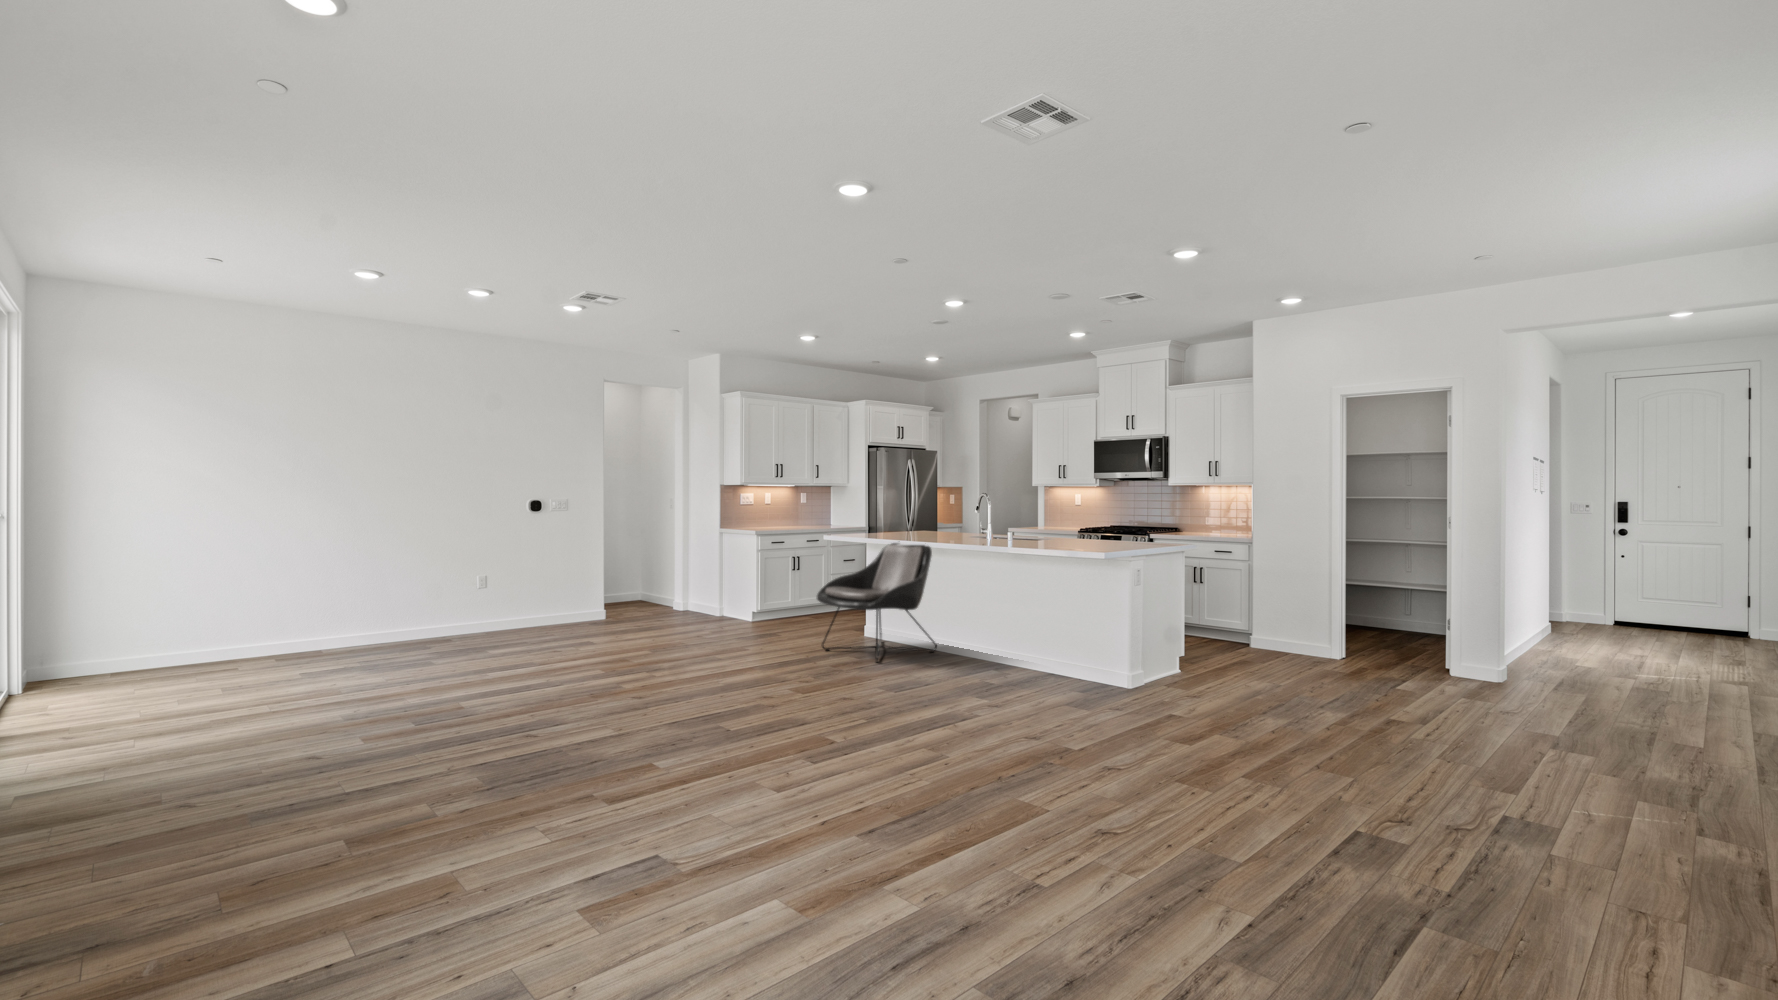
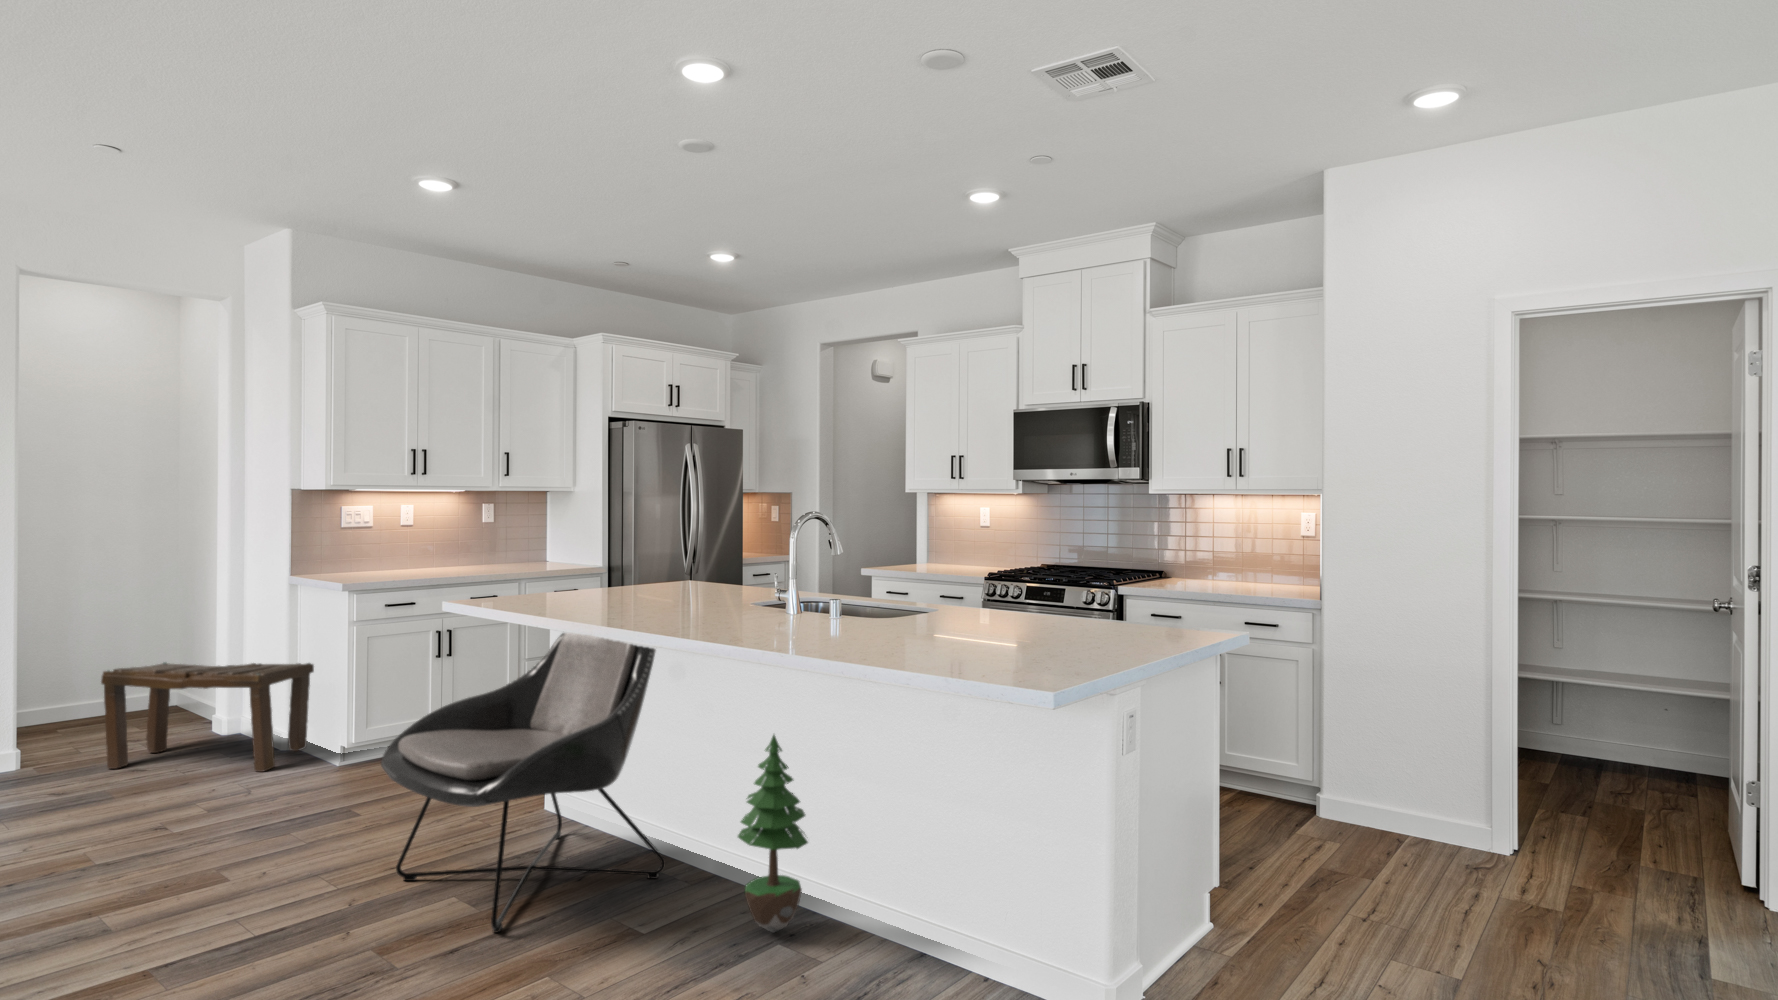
bench: none [644,571,737,622] -> present [101,662,314,772]
potted tree: none [977,582,1007,666] -> present [738,735,808,933]

